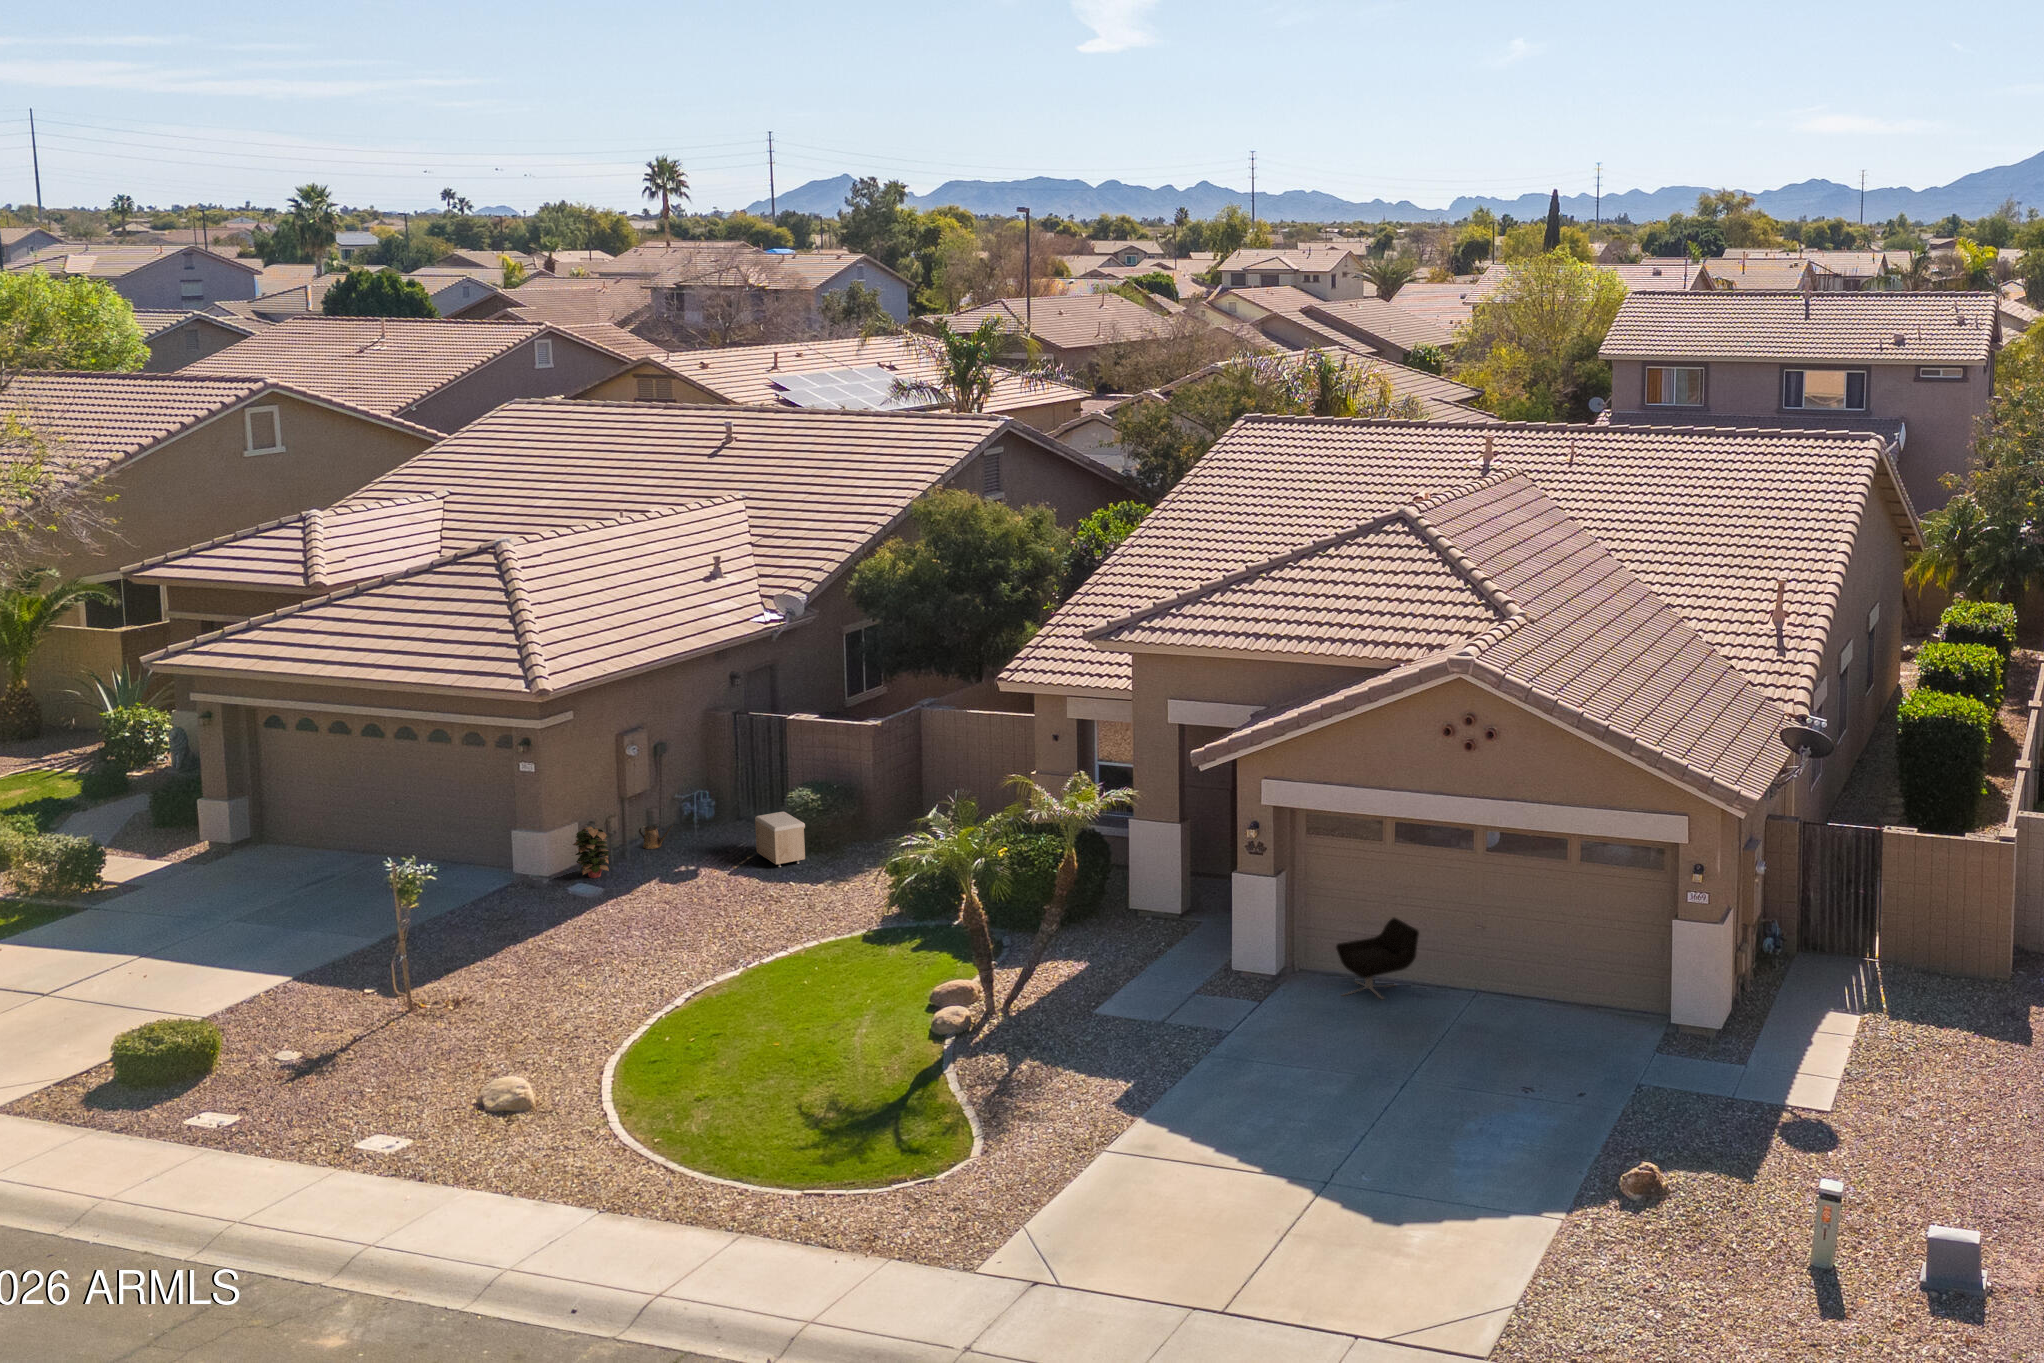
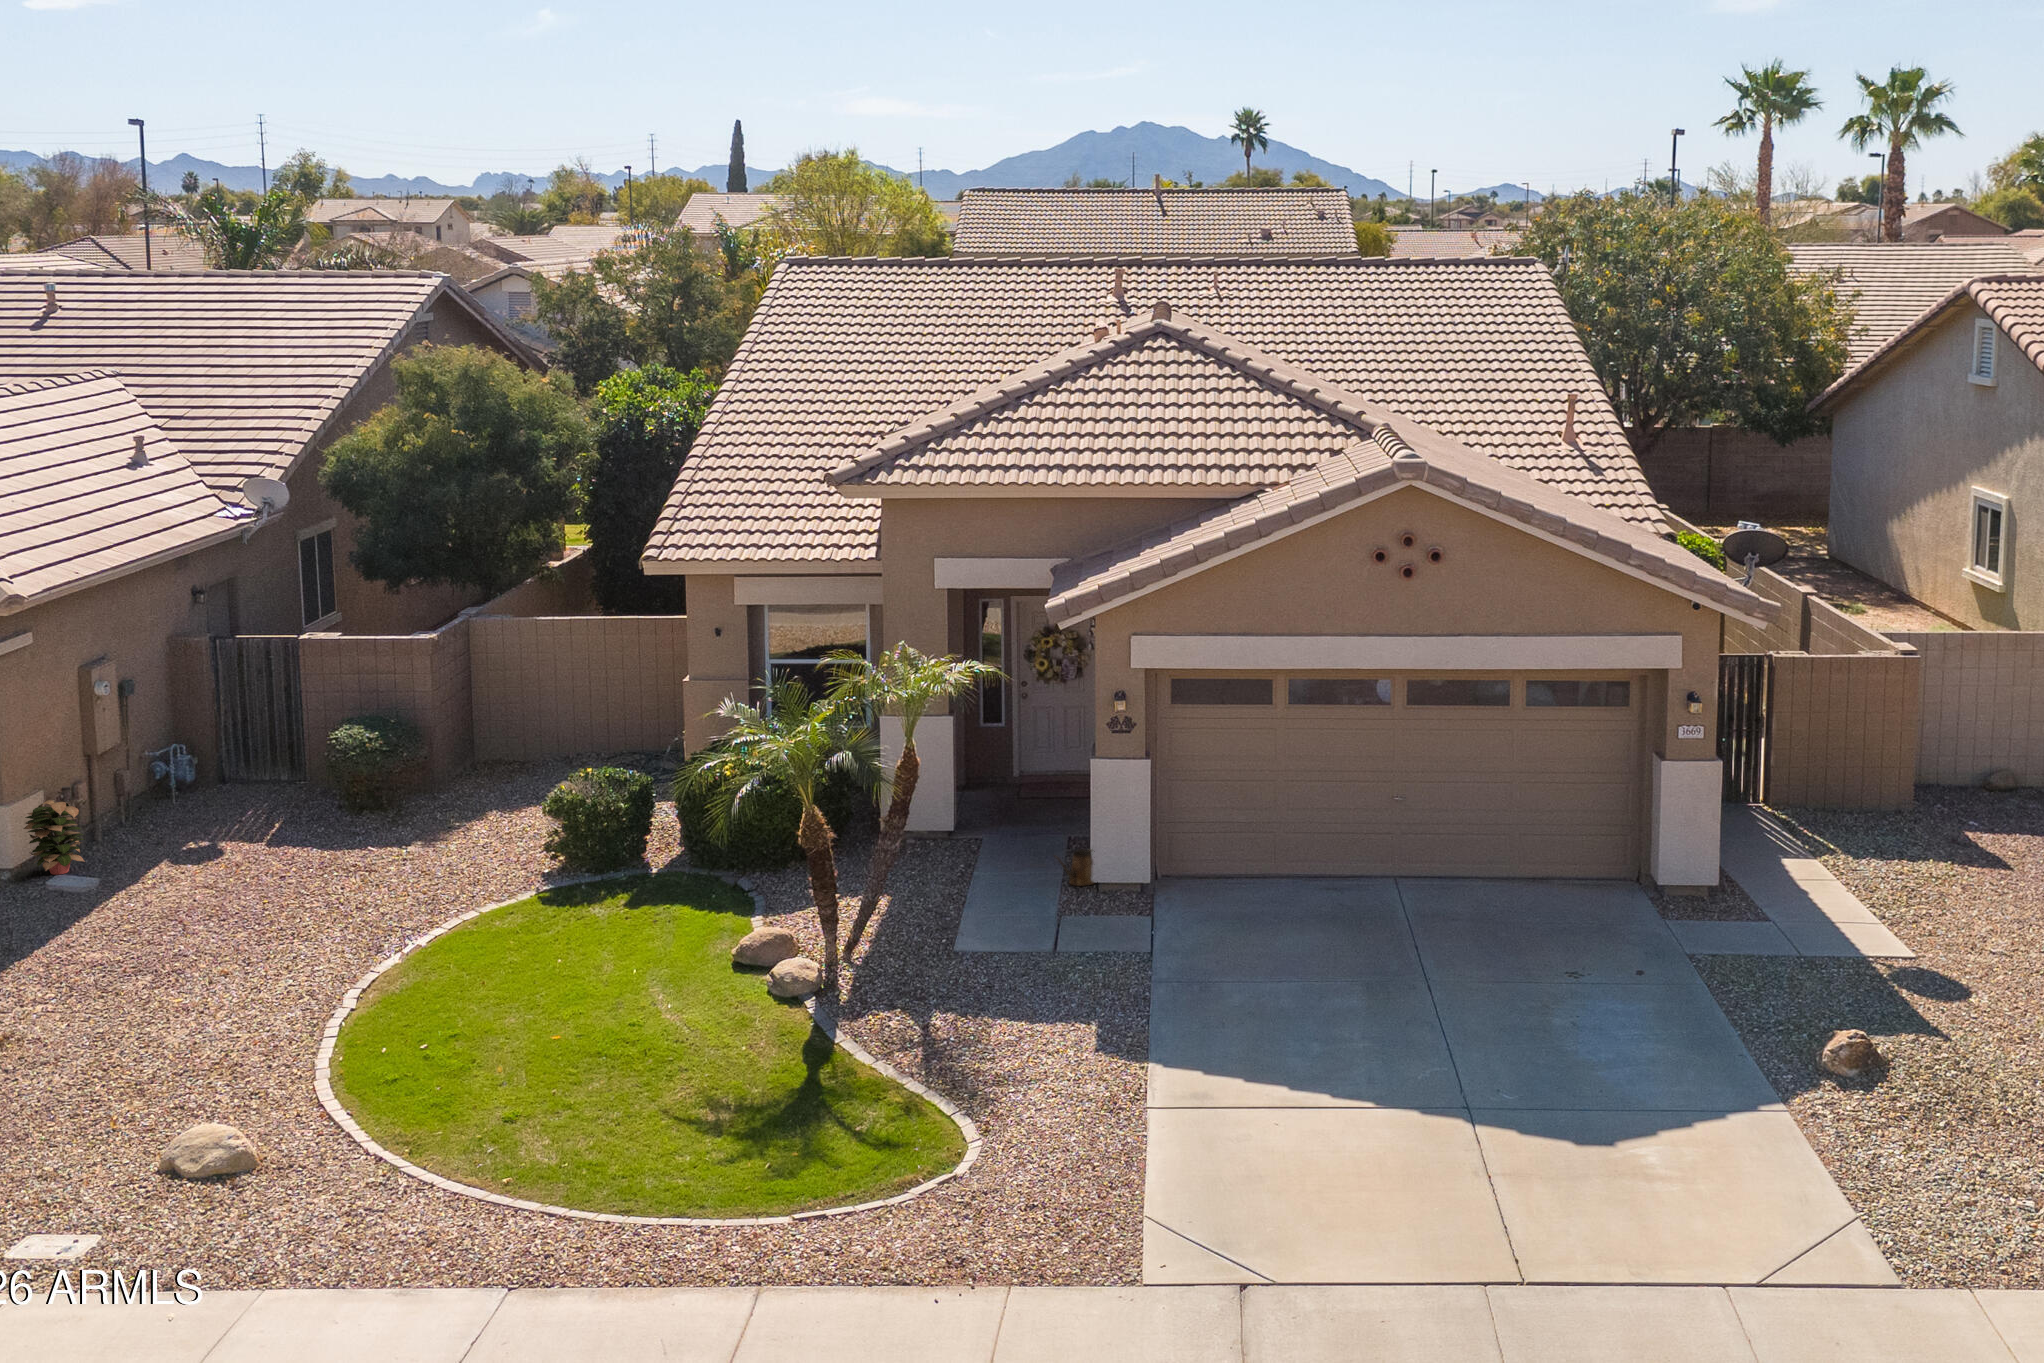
storage bench: present [755,812,805,867] -> none [293,761,378,834]
watering can: present [639,825,673,849] -> present [1055,849,1094,886]
lounge chair: present [1336,918,1419,999] -> none [1214,791,1319,889]

